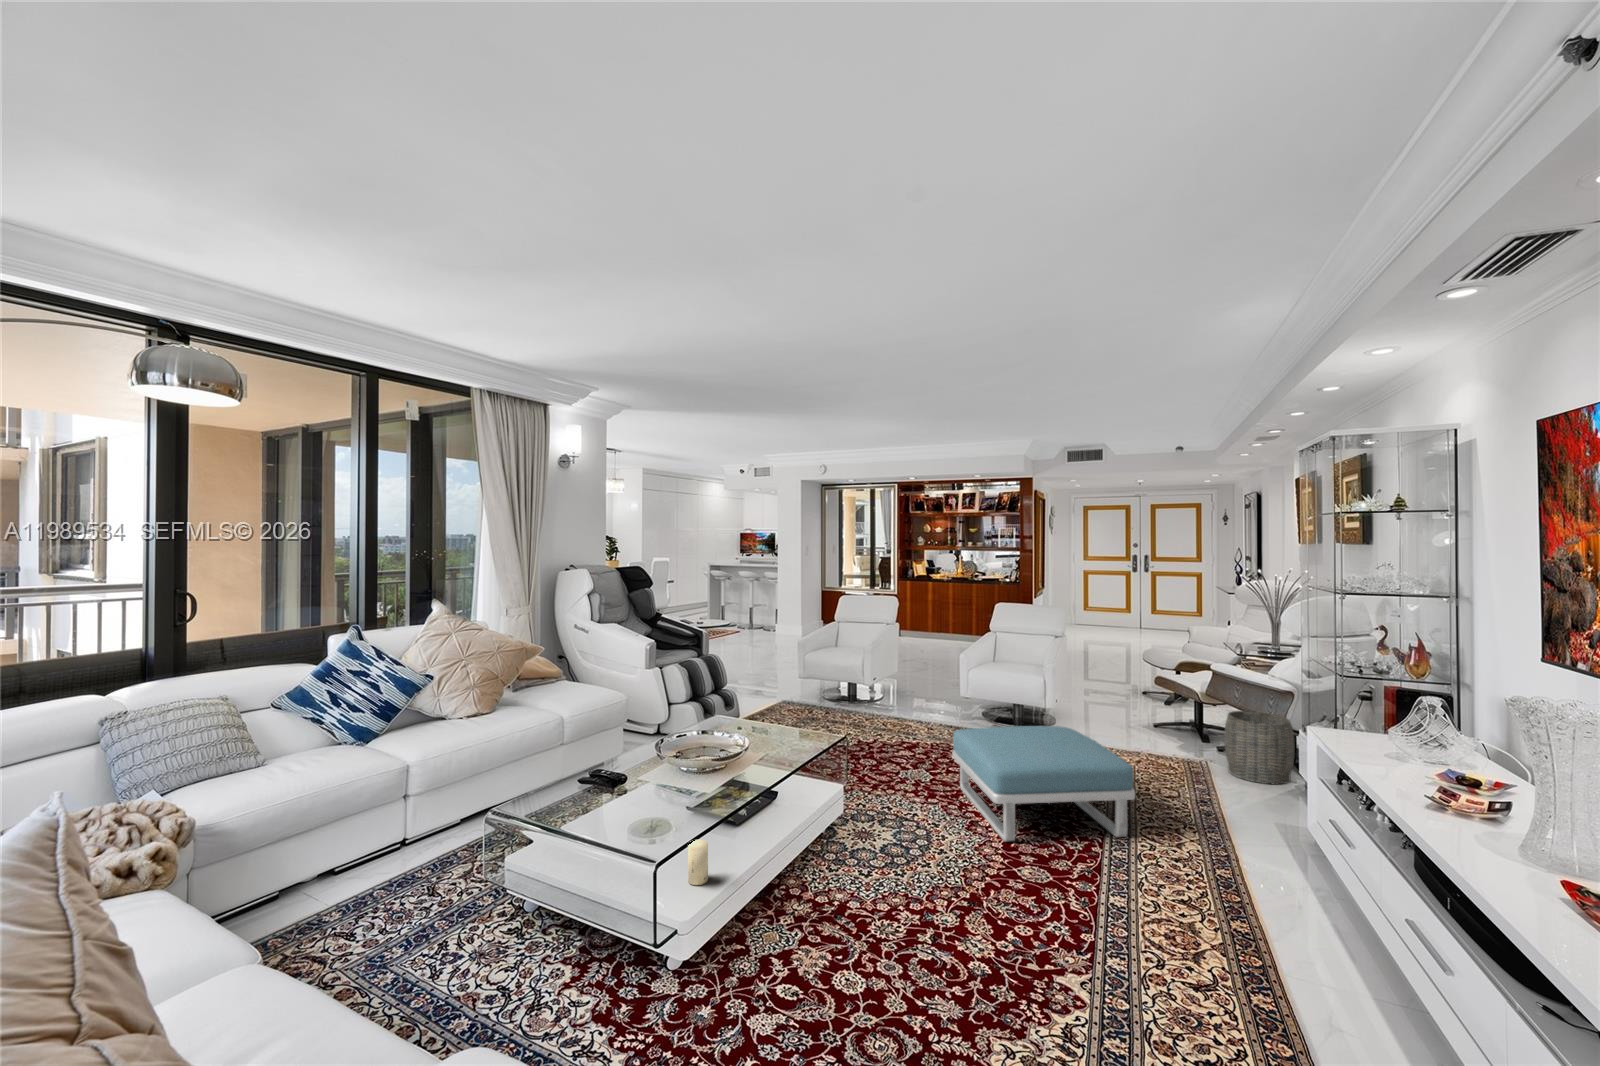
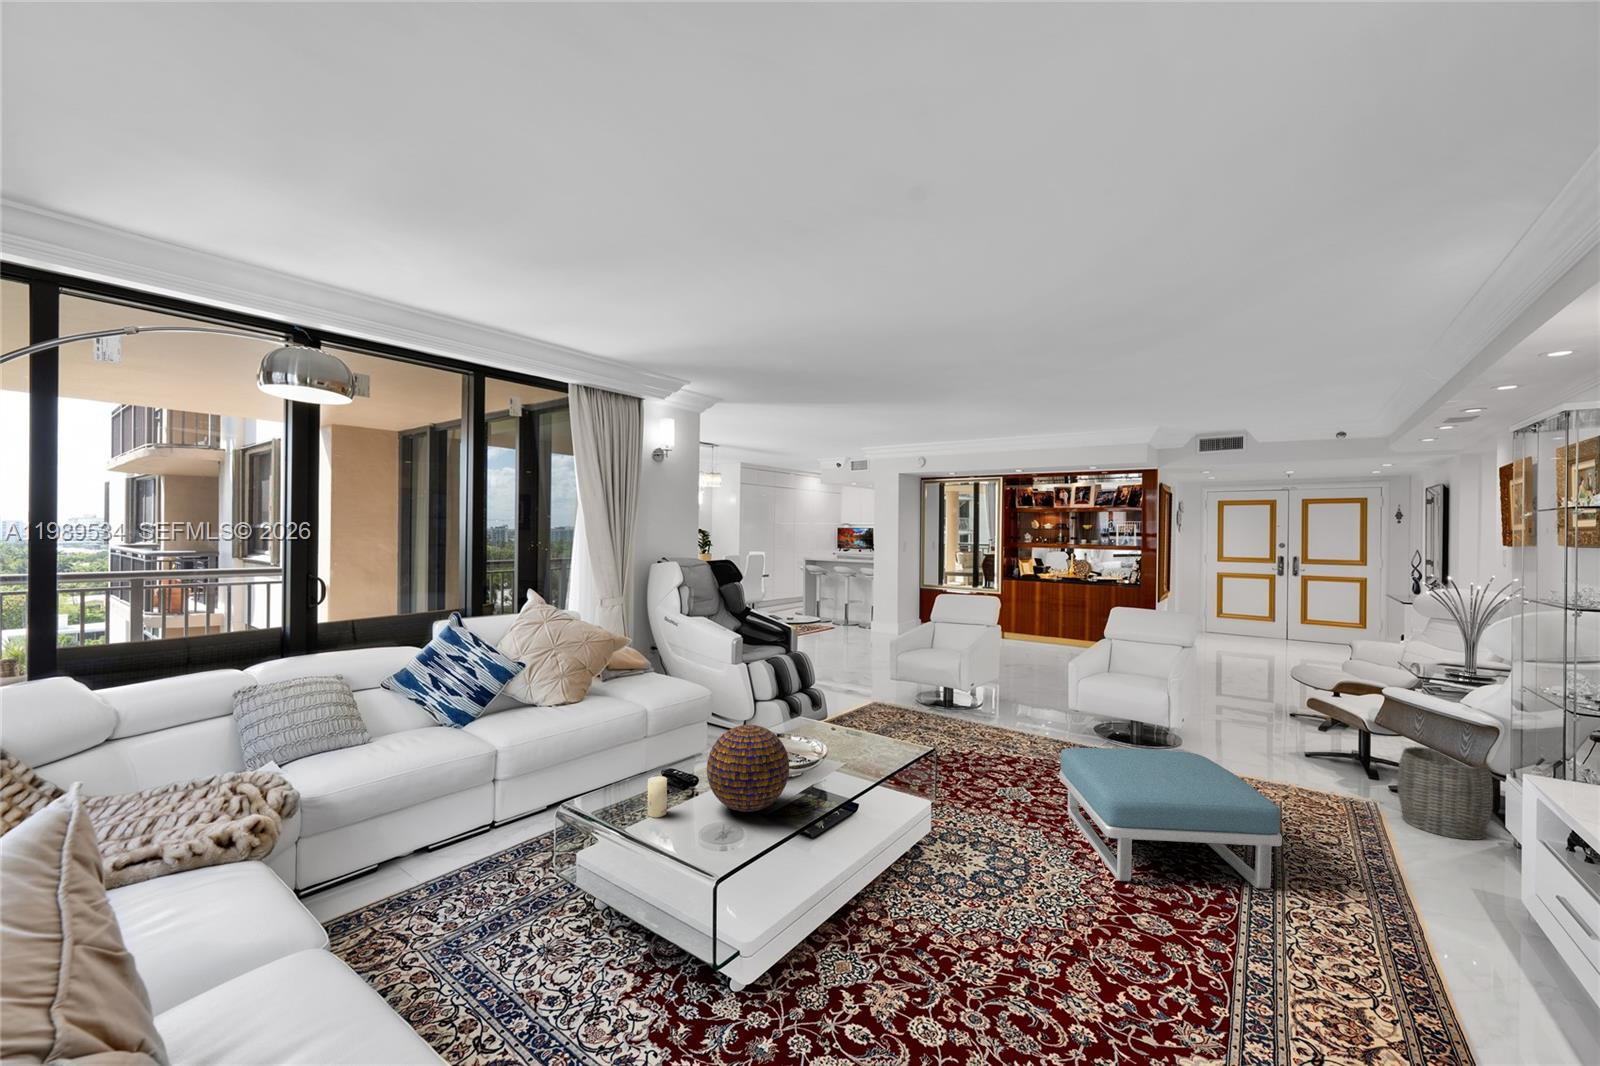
decorative orb: none [633,723,712,805] -> present [707,725,789,812]
candle: present [688,840,708,885] -> present [648,776,667,817]

